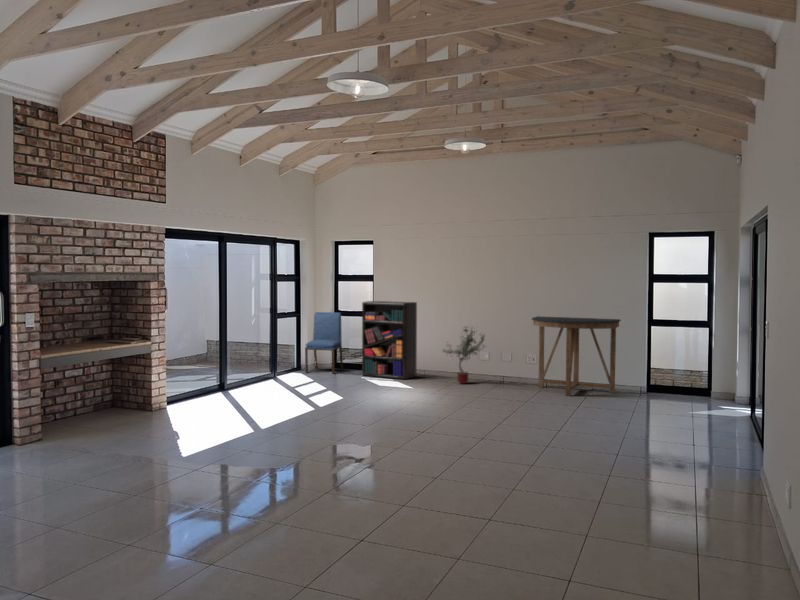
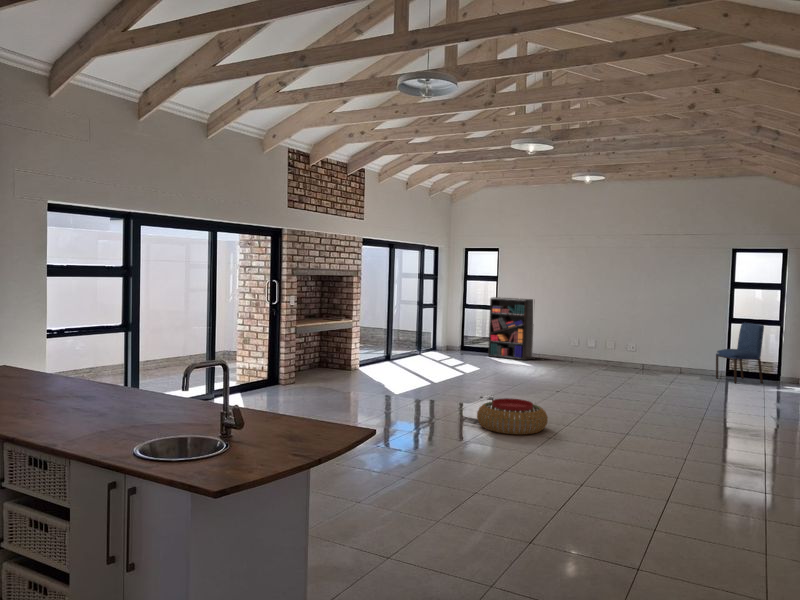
dining chair: present [305,312,343,374] -> present [716,322,764,383]
console table: present [532,316,621,396] -> none [632,313,706,376]
potted tree: present [443,328,485,384] -> none [555,319,593,365]
pouf: none [255,467,367,533] -> present [477,398,548,435]

